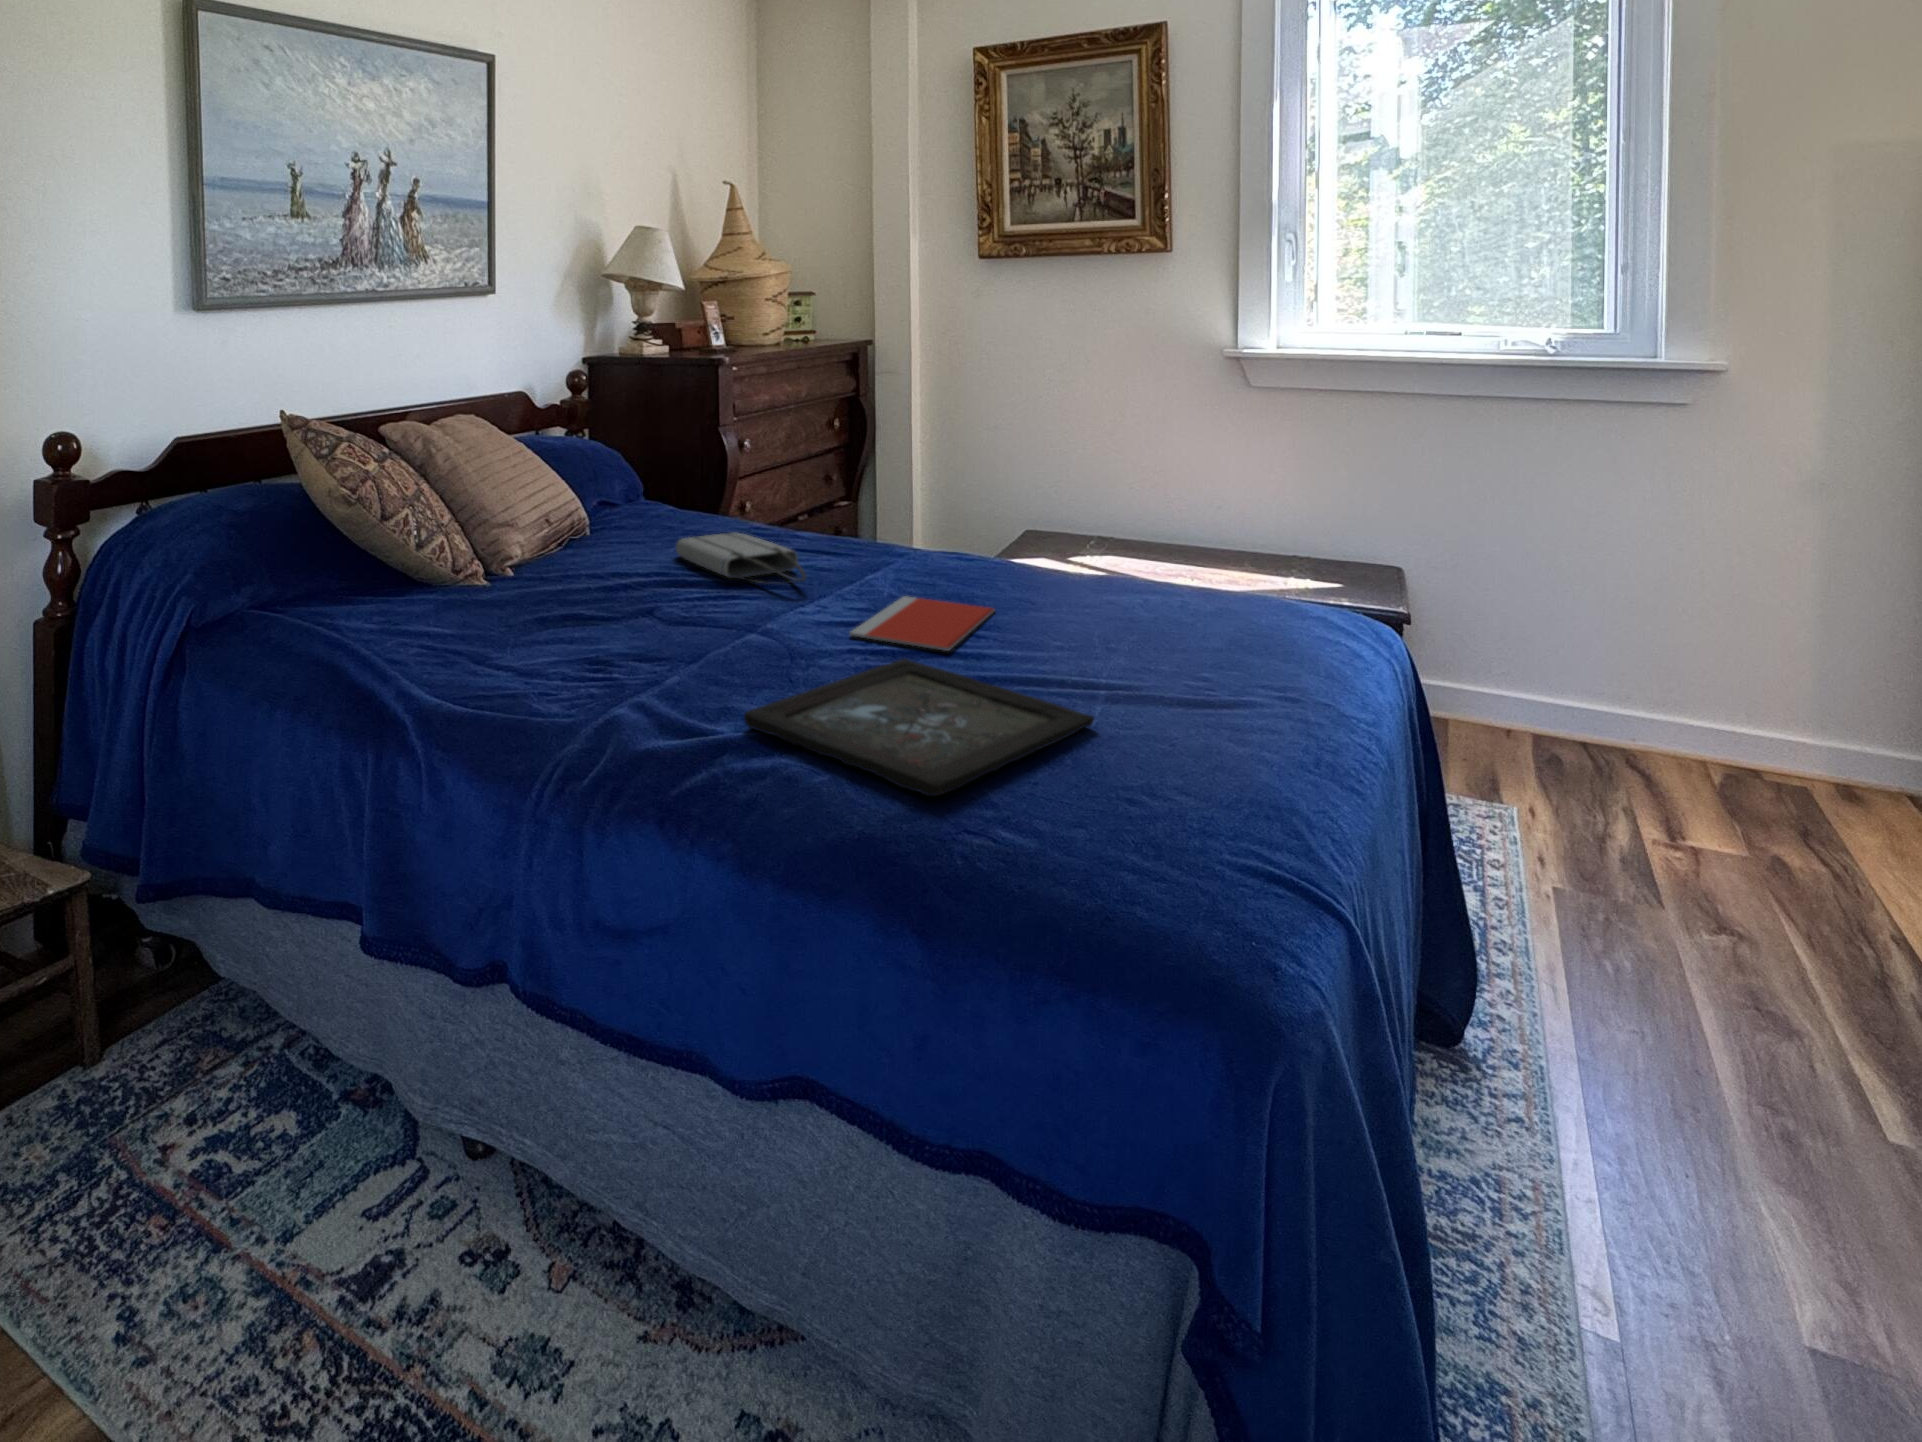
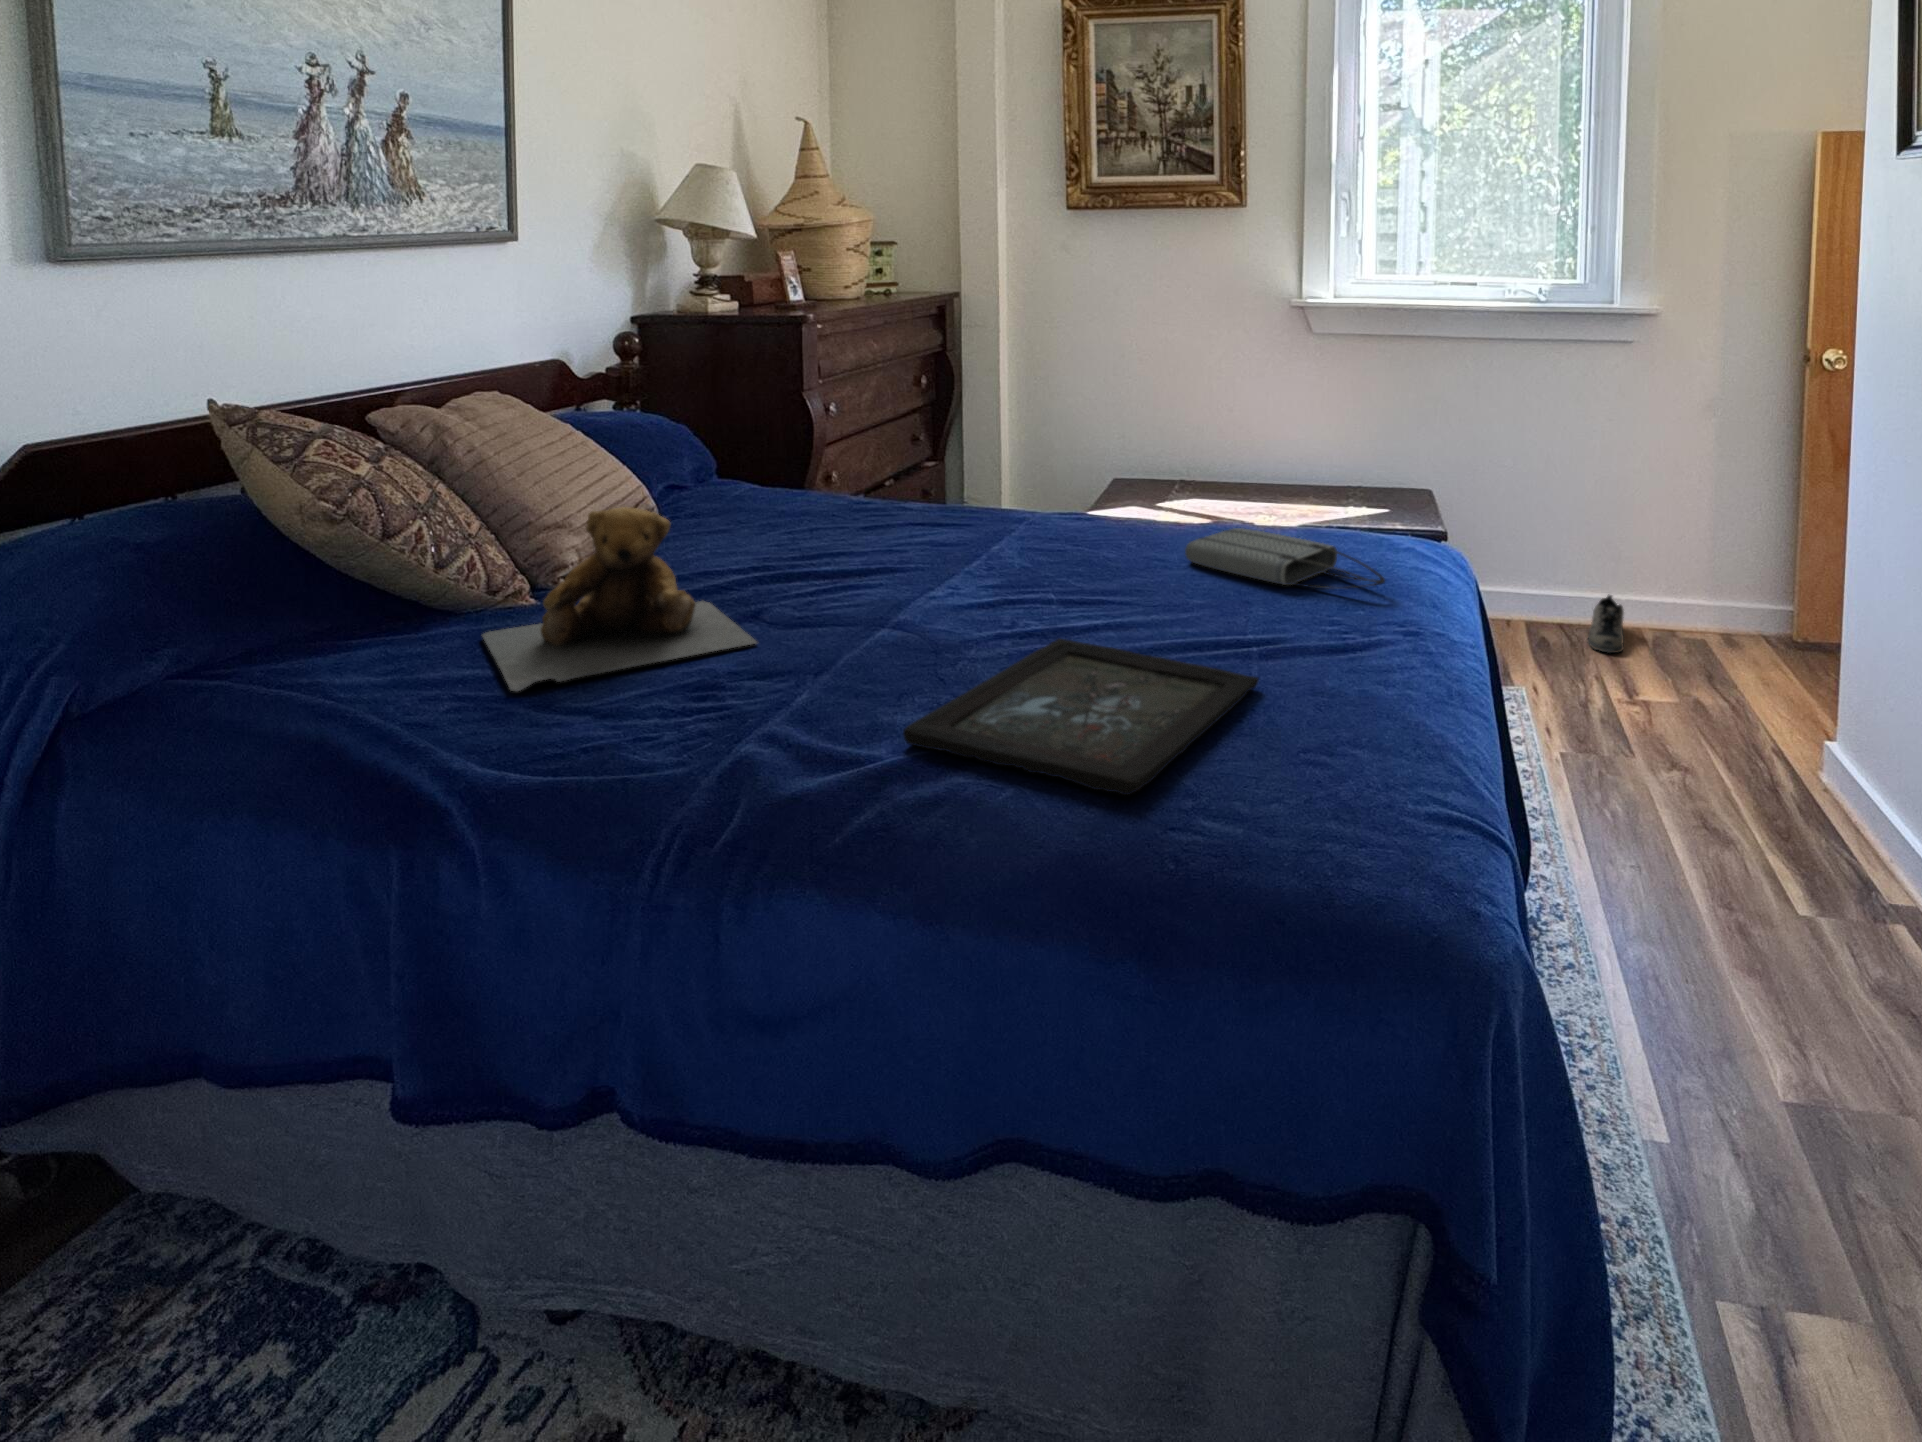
teddy bear: none [445,509,646,647] -> present [482,507,757,691]
tote bag: present [676,533,806,584] -> present [1185,528,1385,588]
notebook: present [849,596,995,651] -> none [992,566,1131,623]
shoe: none [1623,717,1680,789] -> present [1587,595,1624,653]

